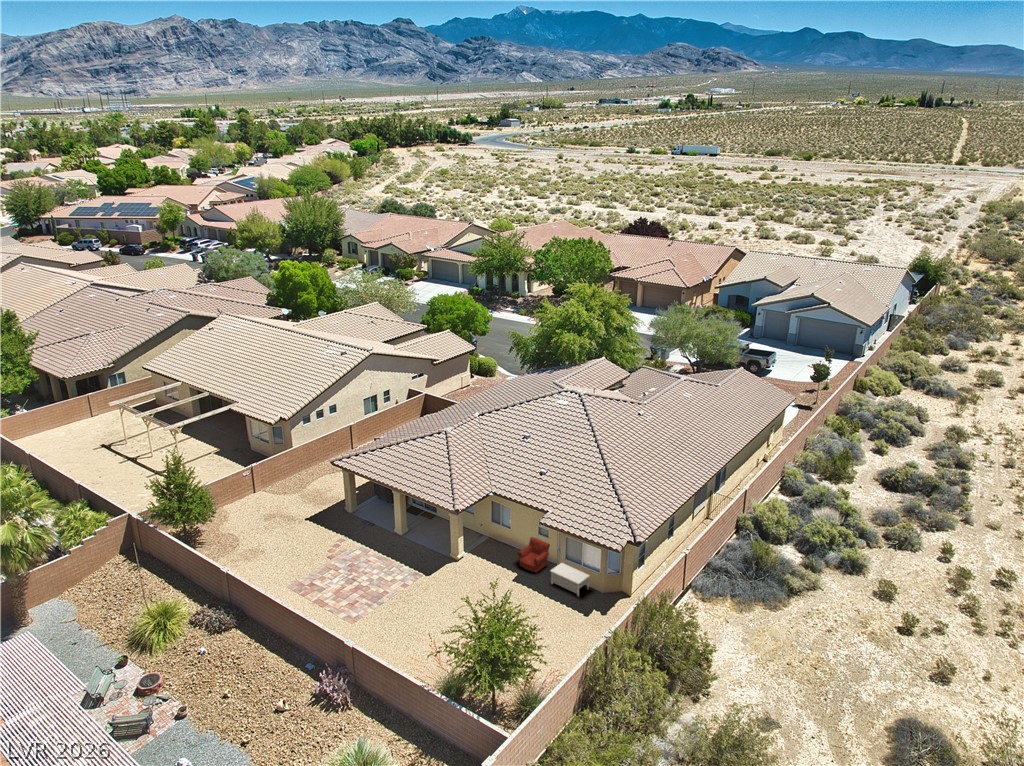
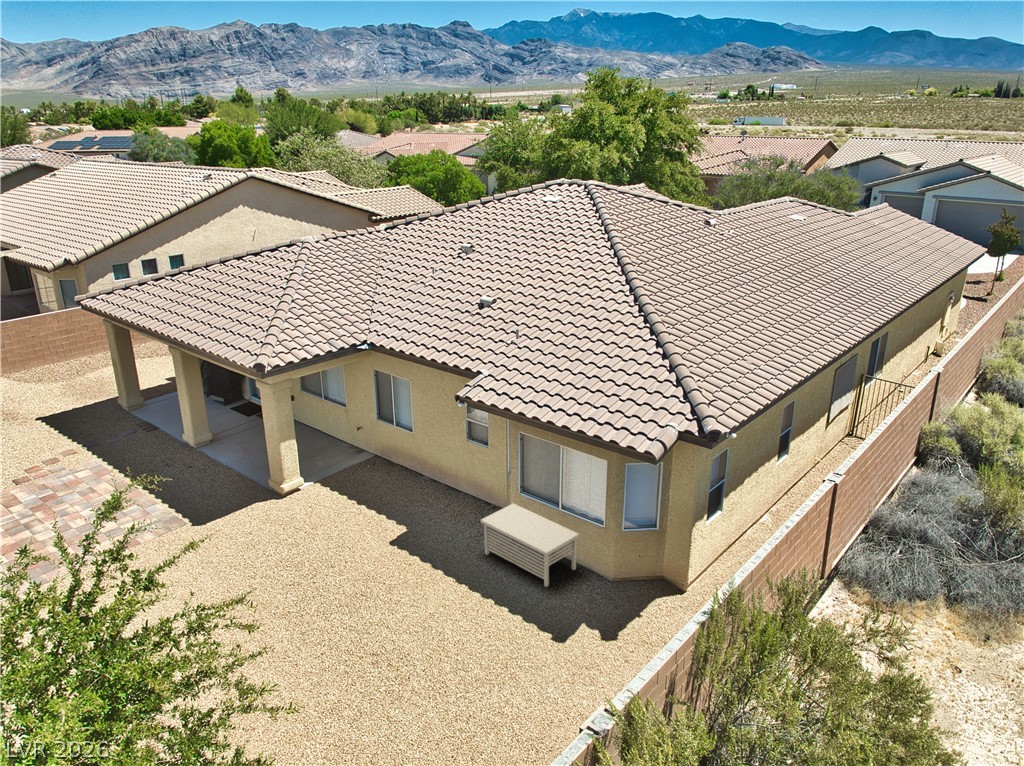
armchair: present [518,537,550,573] -> none [414,445,491,530]

